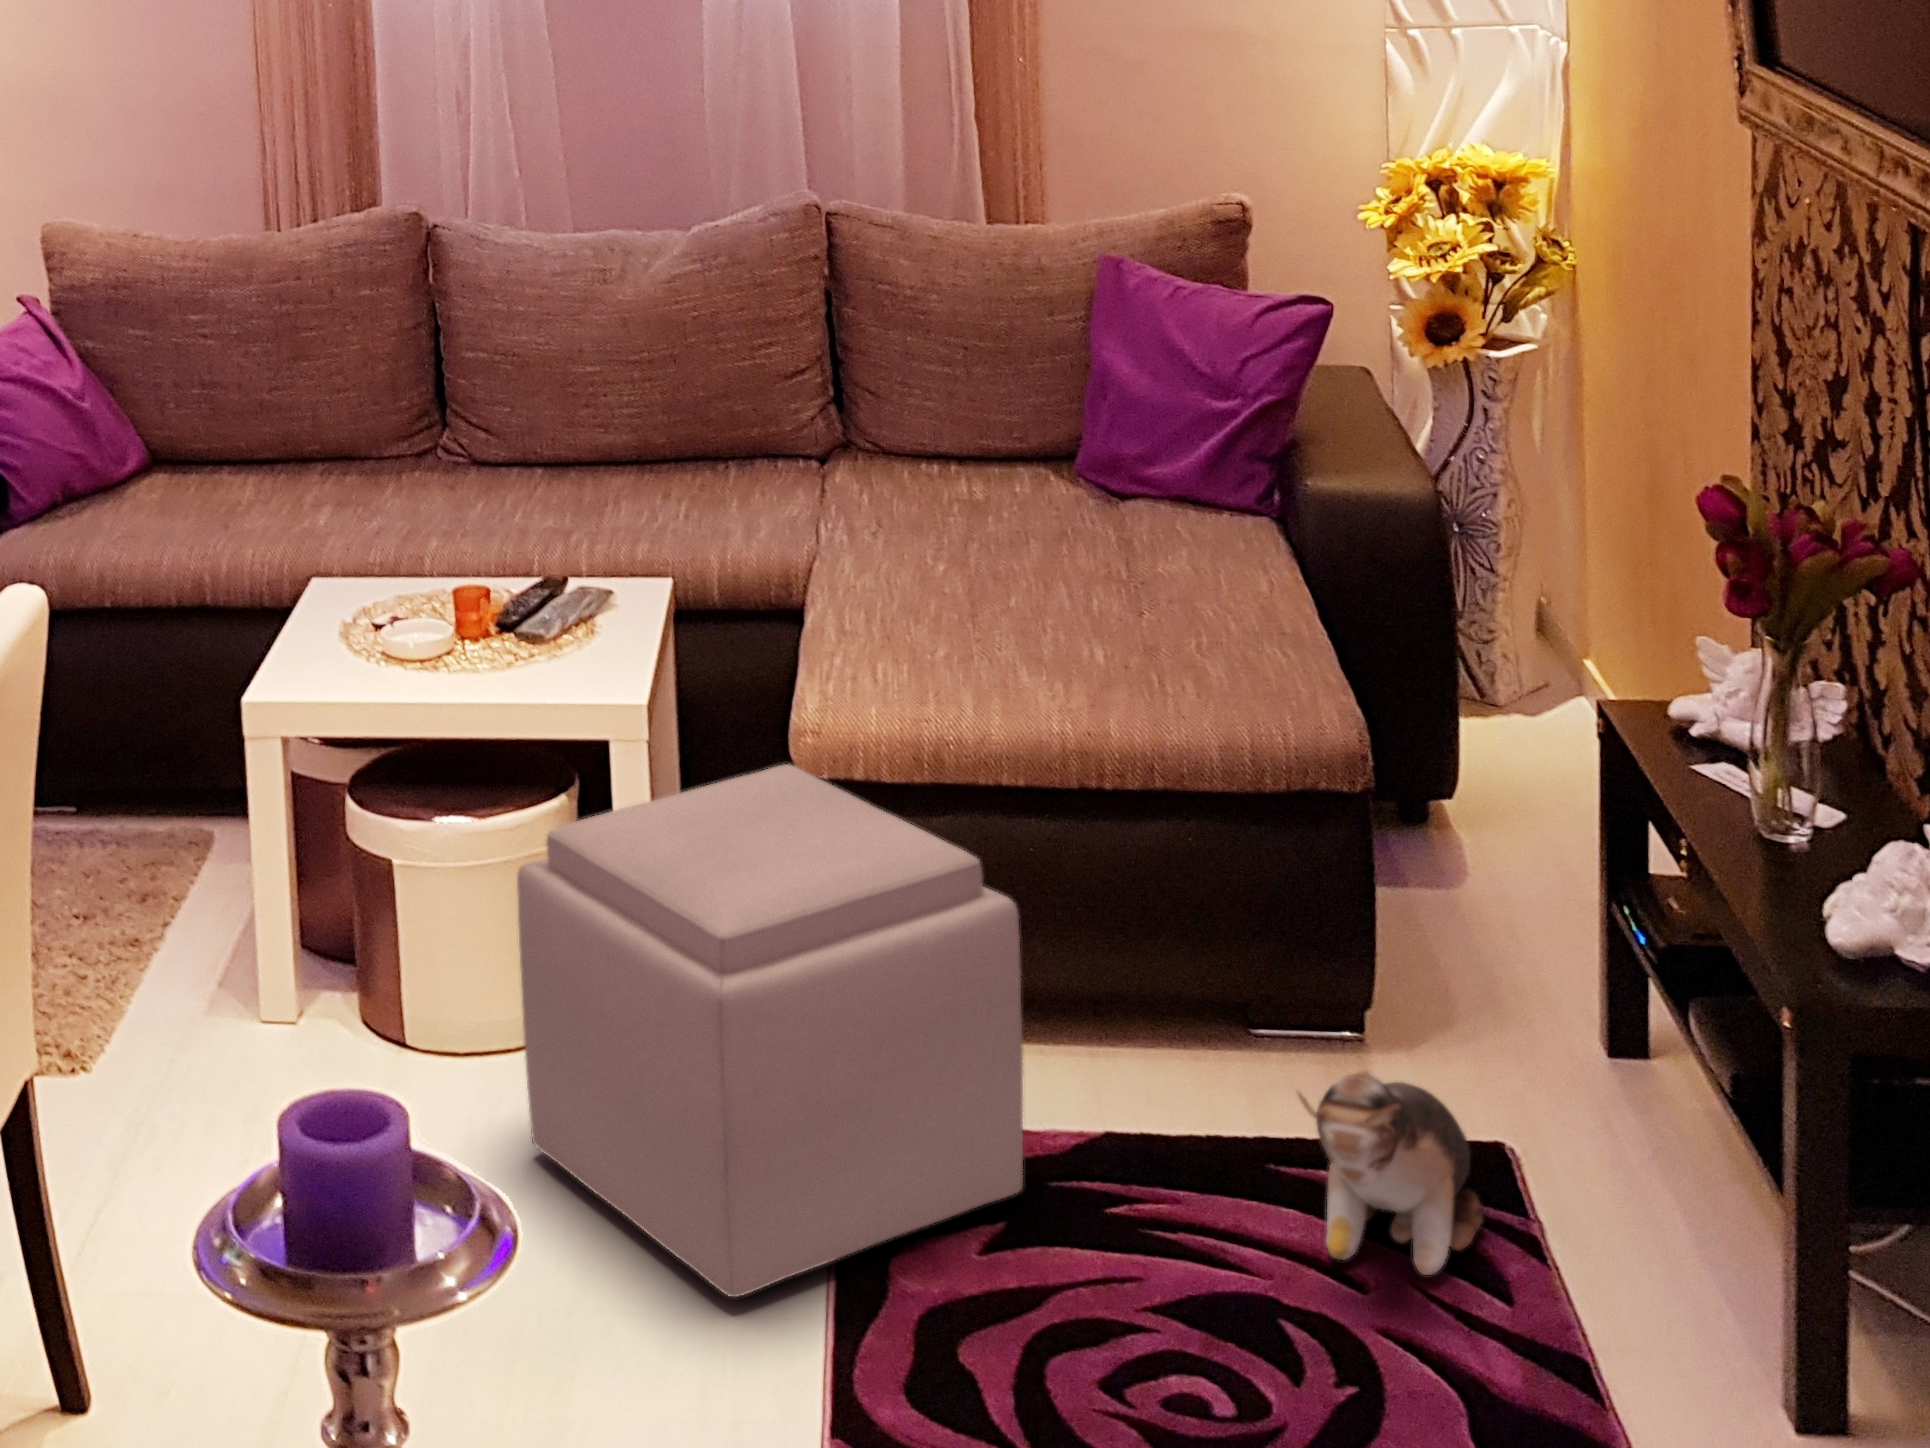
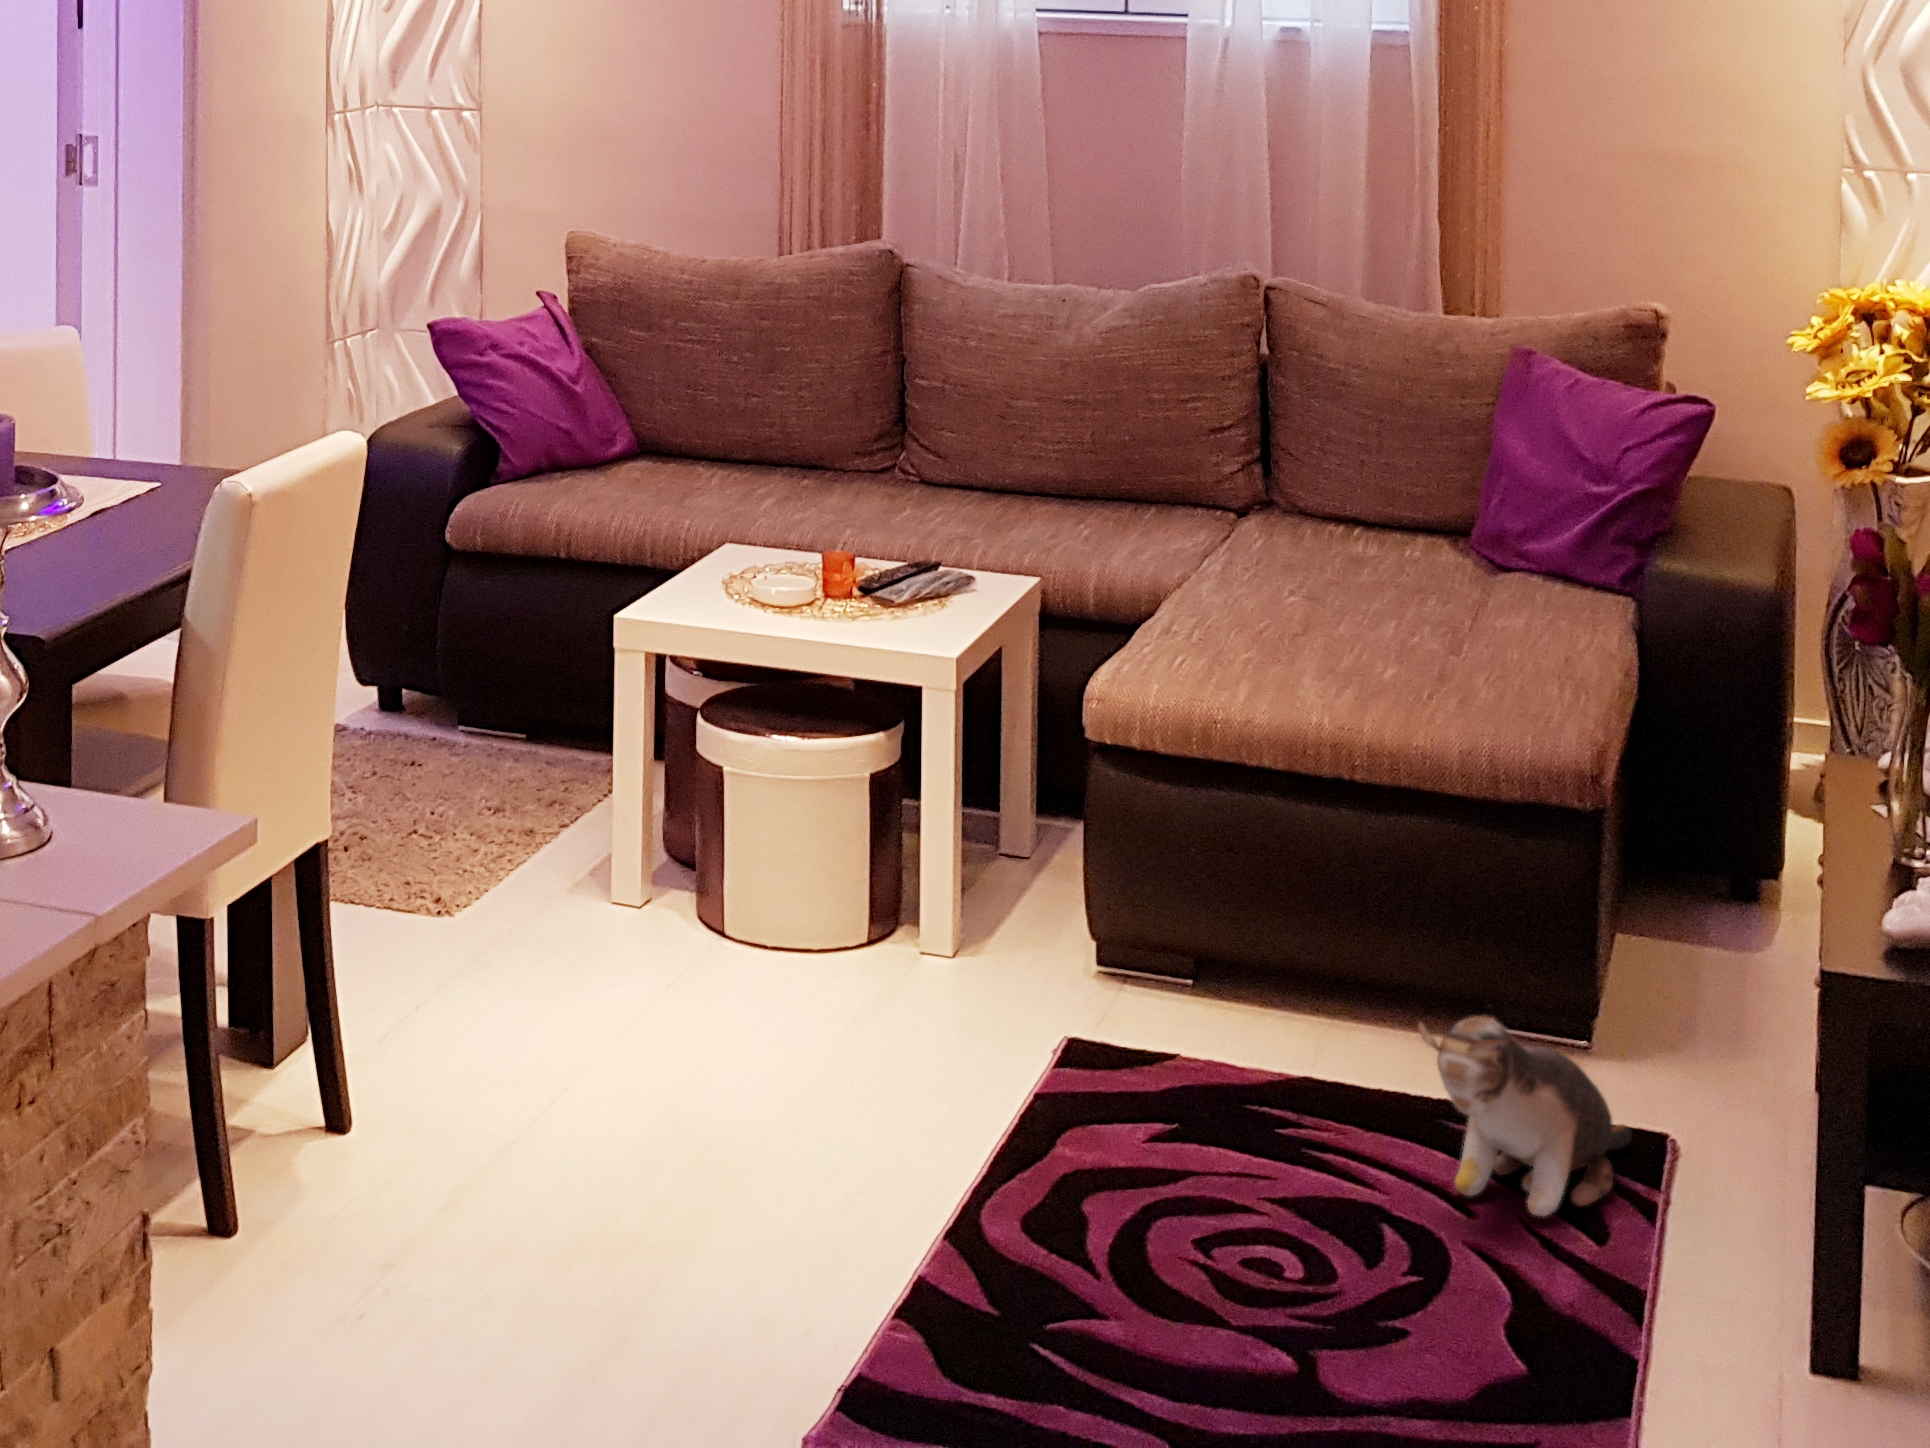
ottoman: present [517,764,1023,1297] -> none [789,712,1209,1137]

